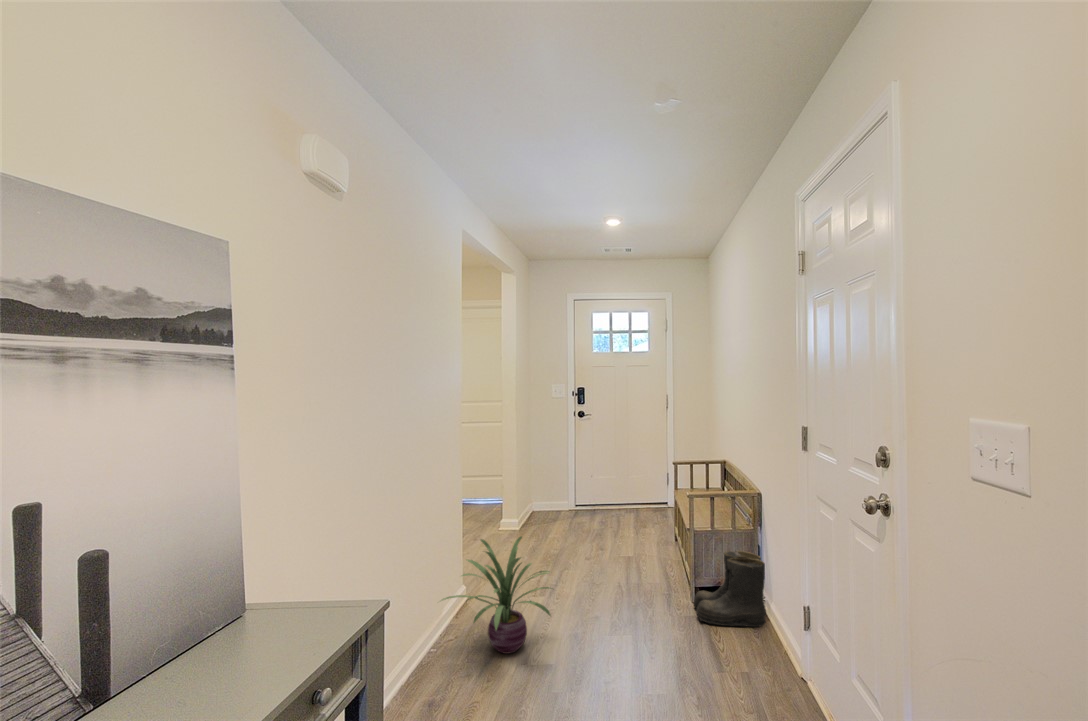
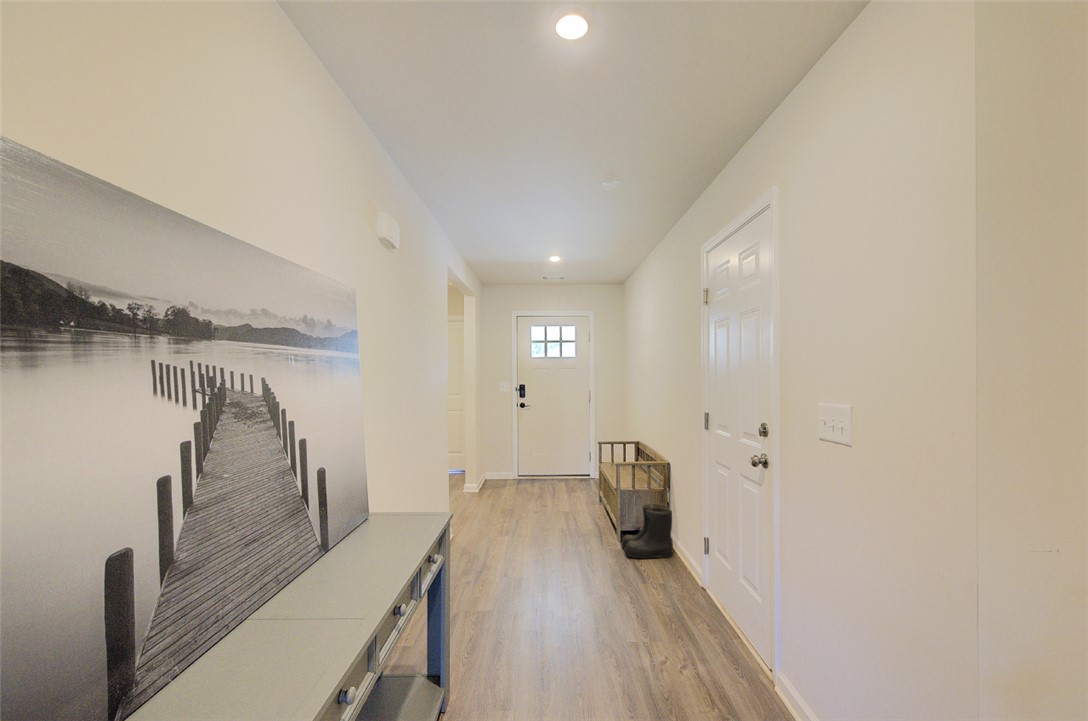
decorative plant: present [442,536,552,654] -> none [431,502,525,595]

